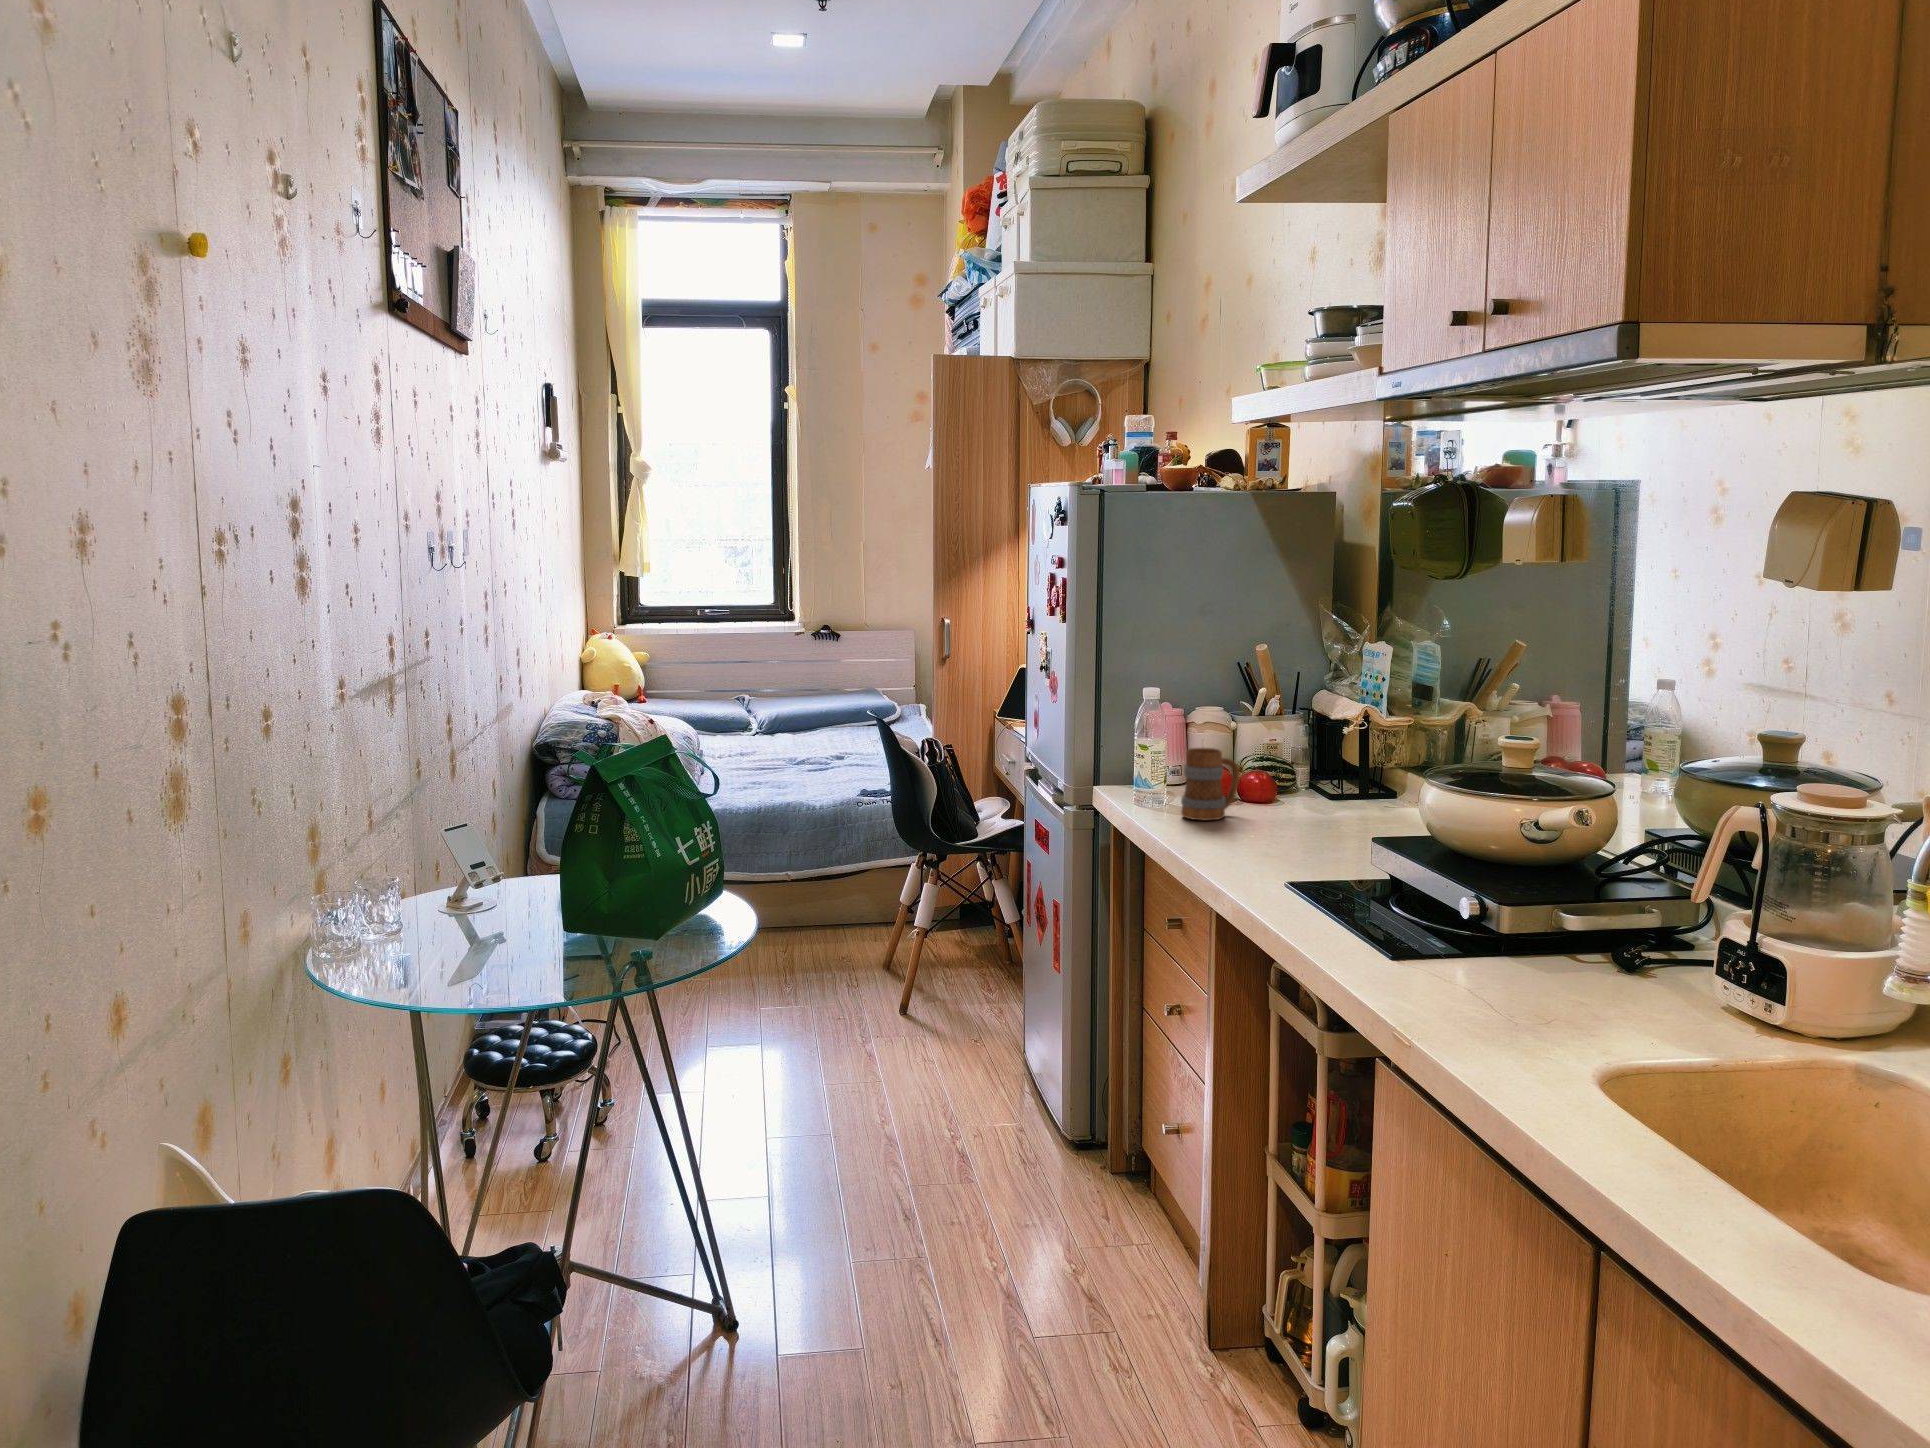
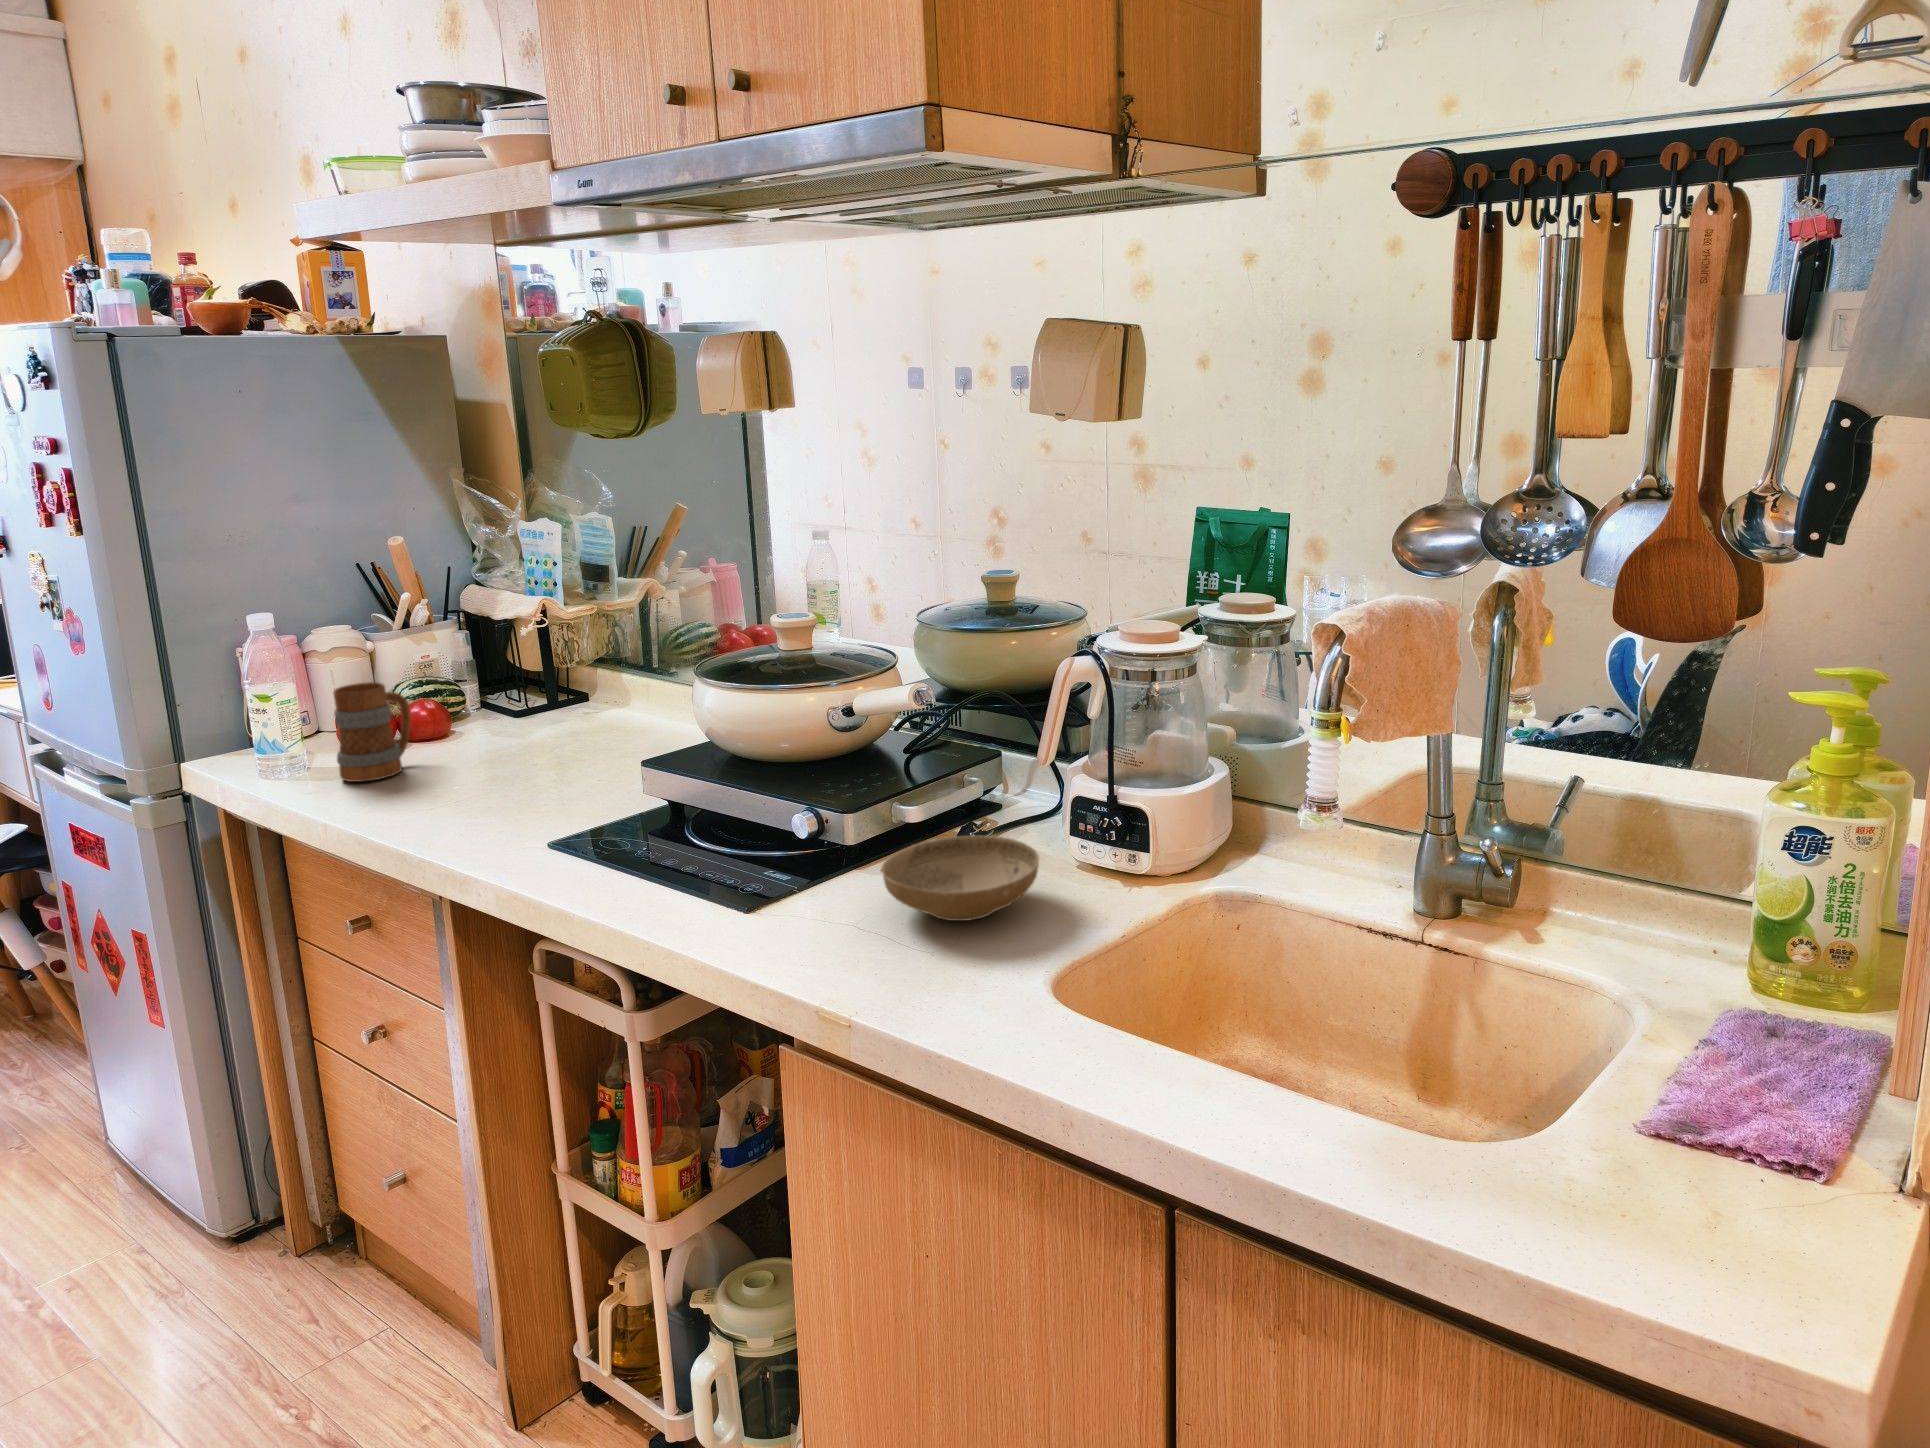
ceramic bowl: none [1506,944,1660,1016] -> present [881,836,1039,921]

